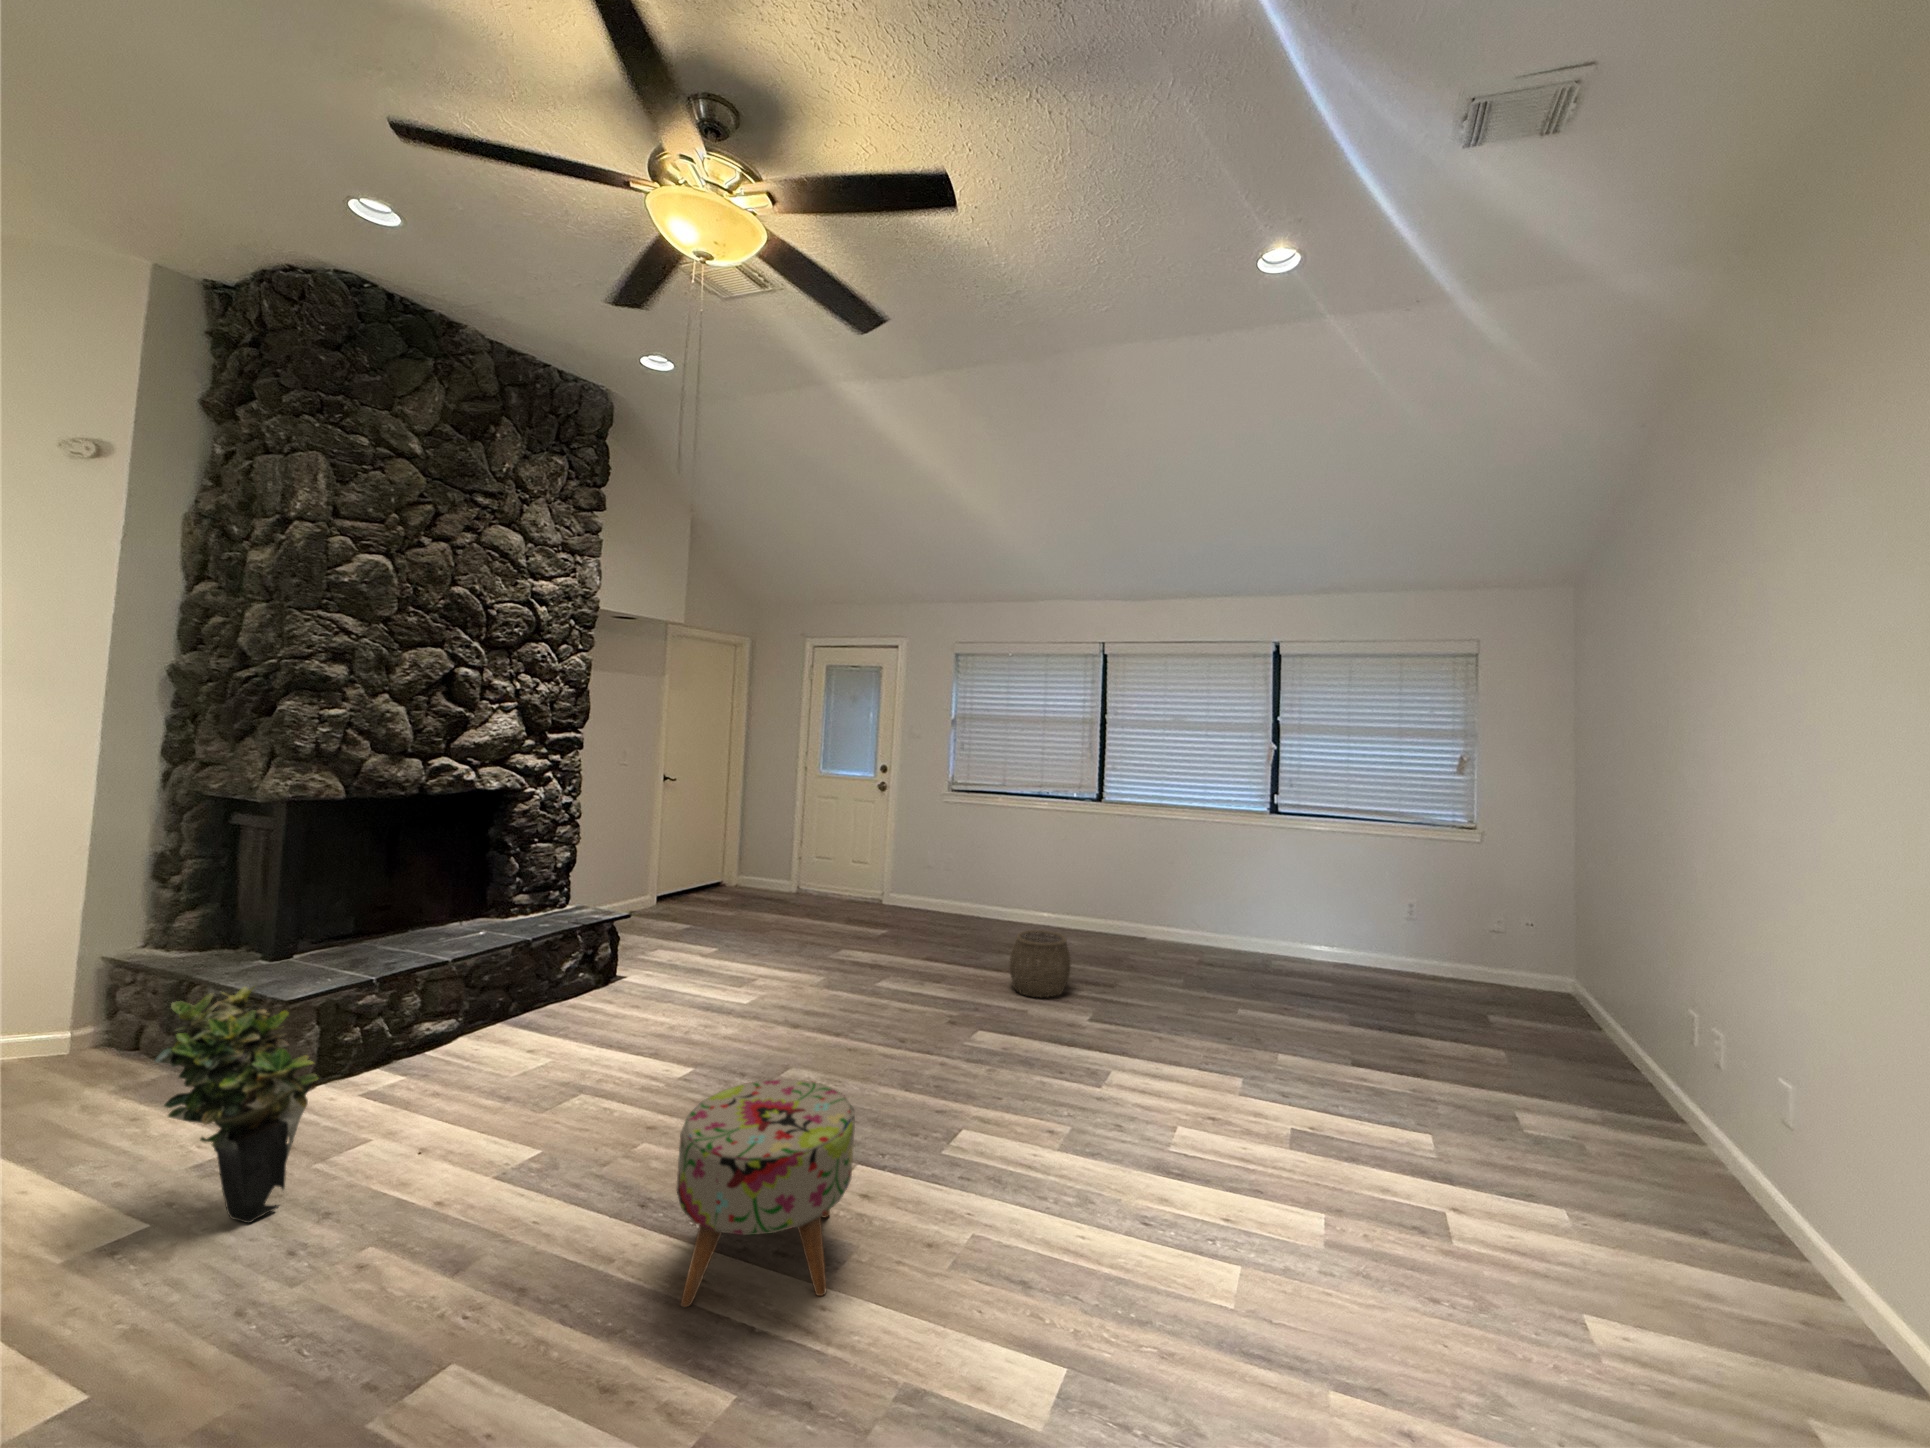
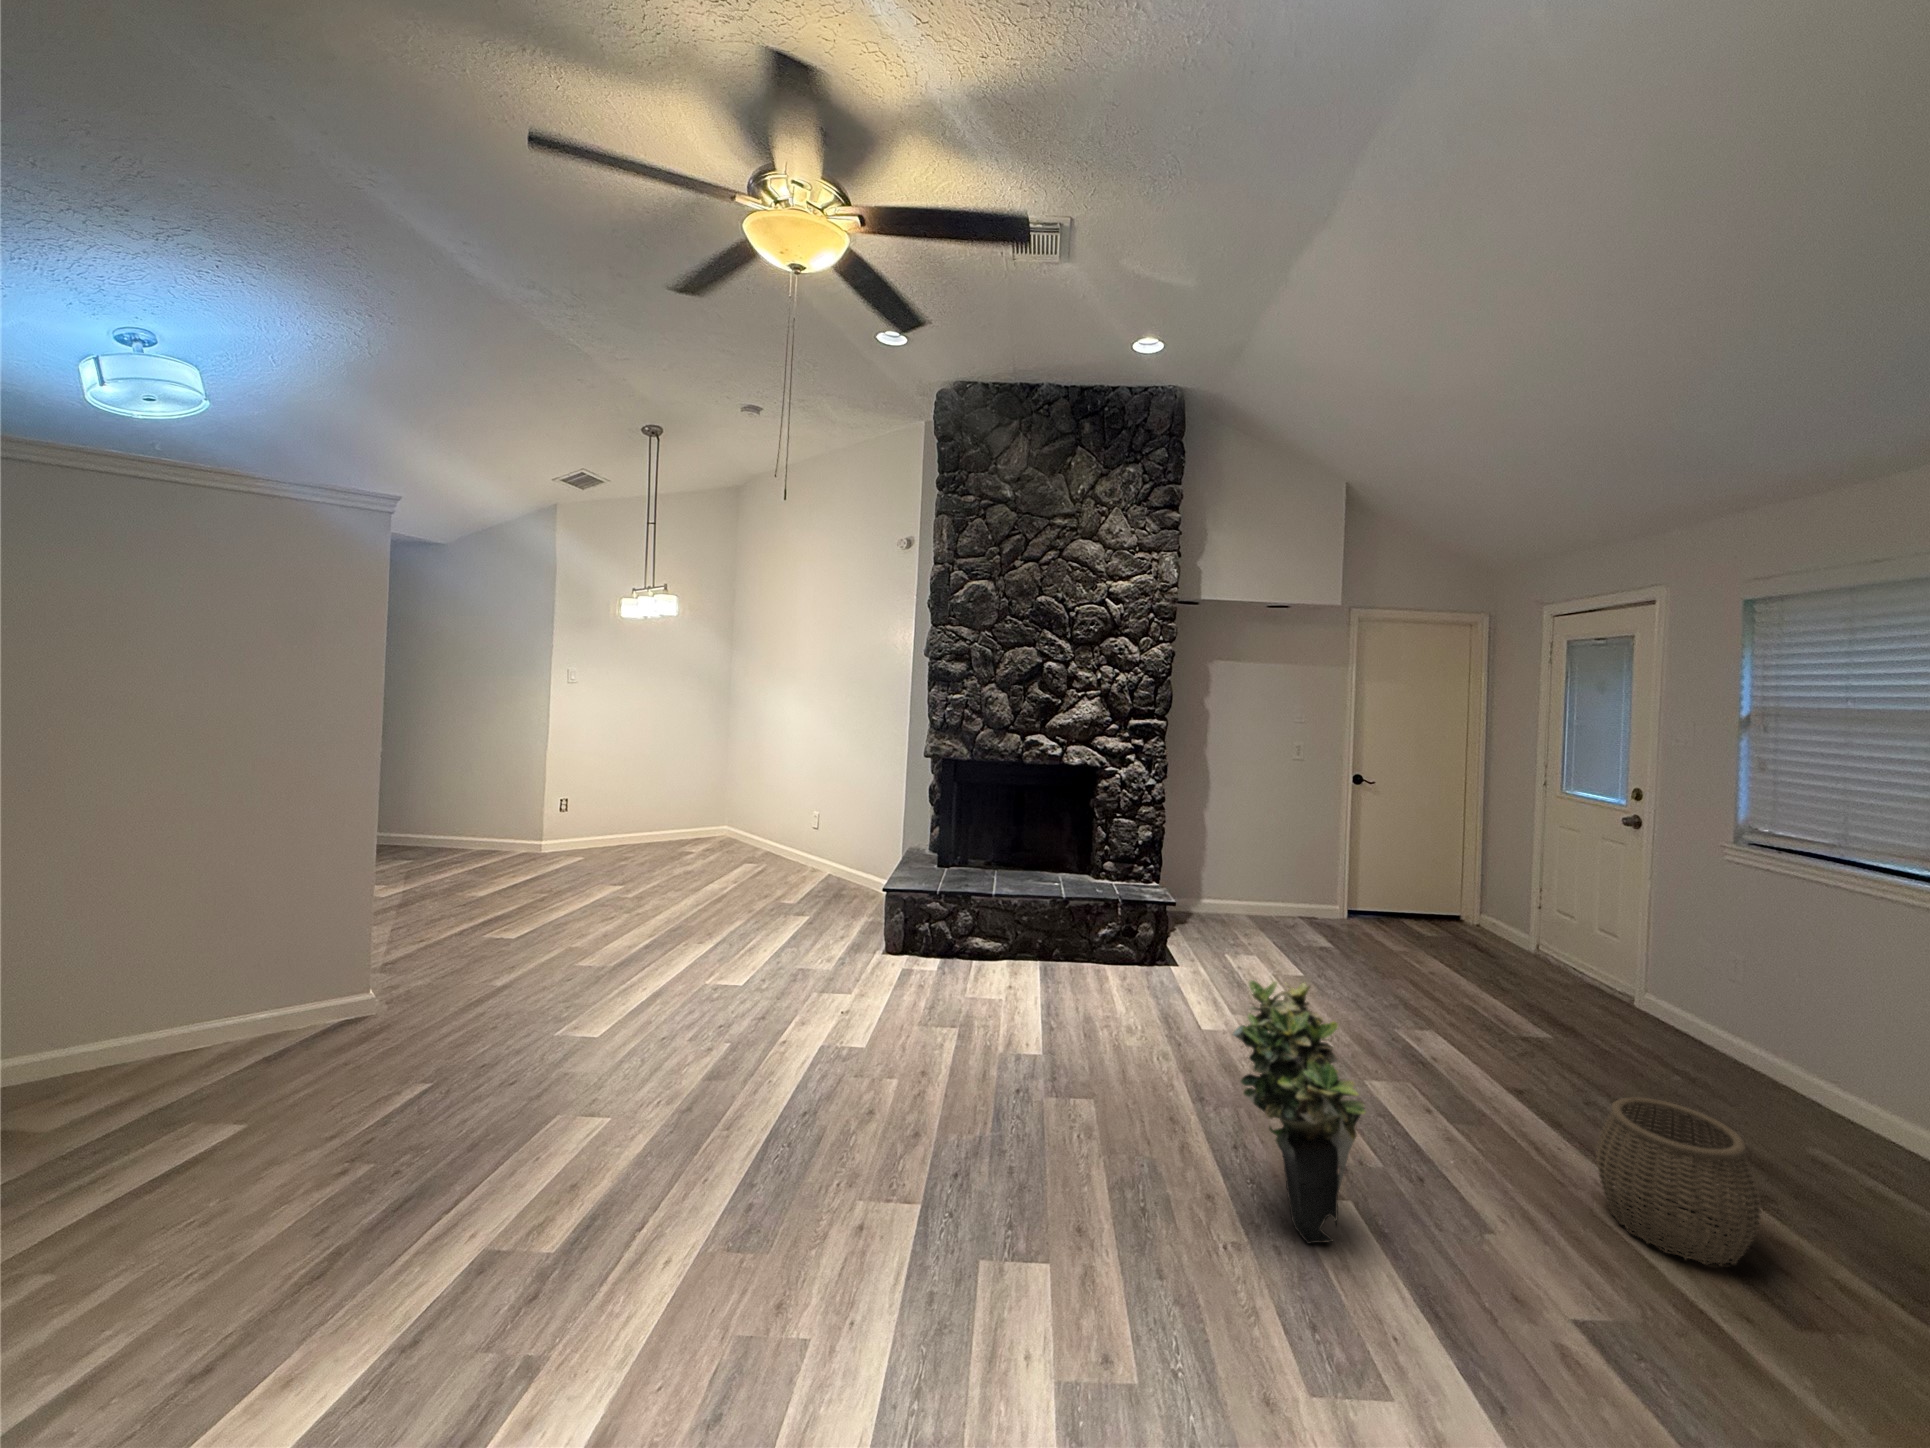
potted plant: present [155,987,318,1223] -> present [1233,980,1365,1244]
ottoman: present [677,1079,855,1307] -> none [661,1041,854,1303]

